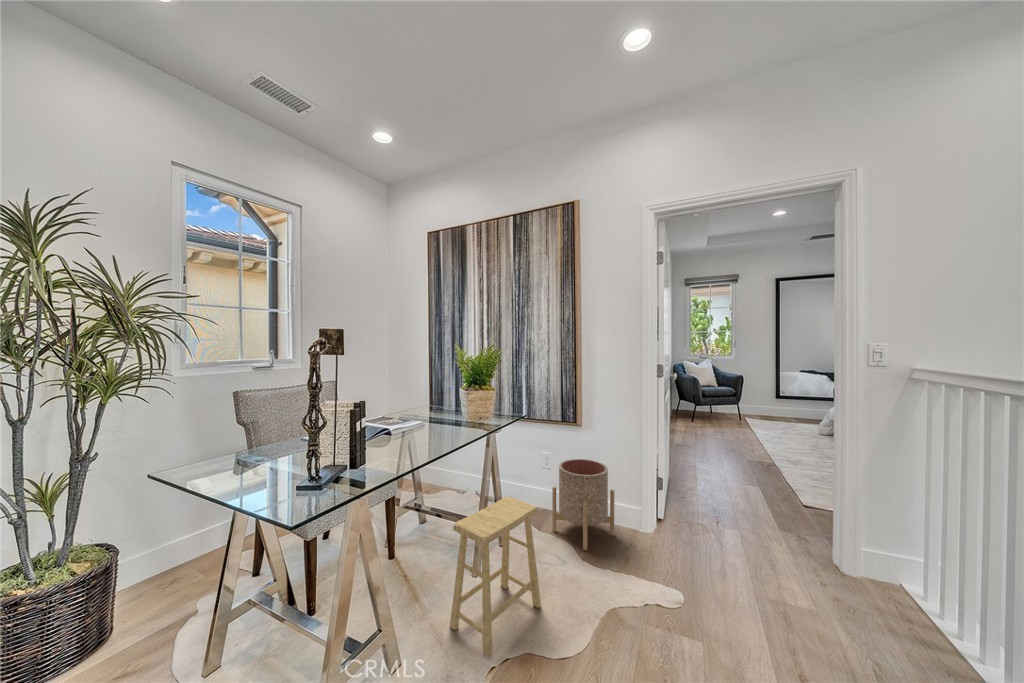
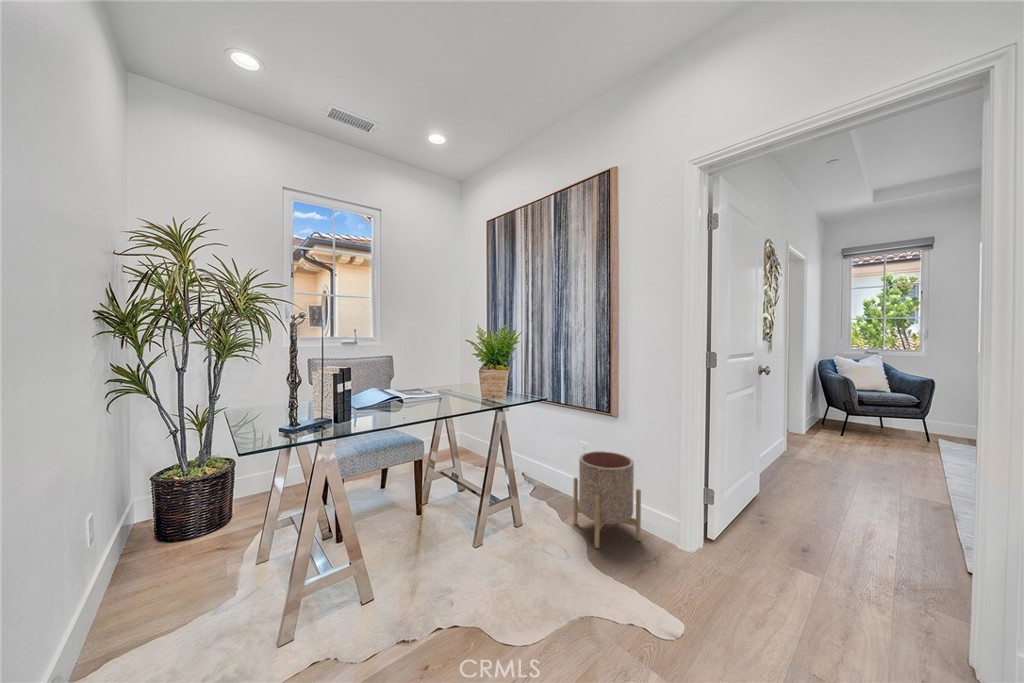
footstool: present [450,497,541,657] -> none [426,473,517,614]

